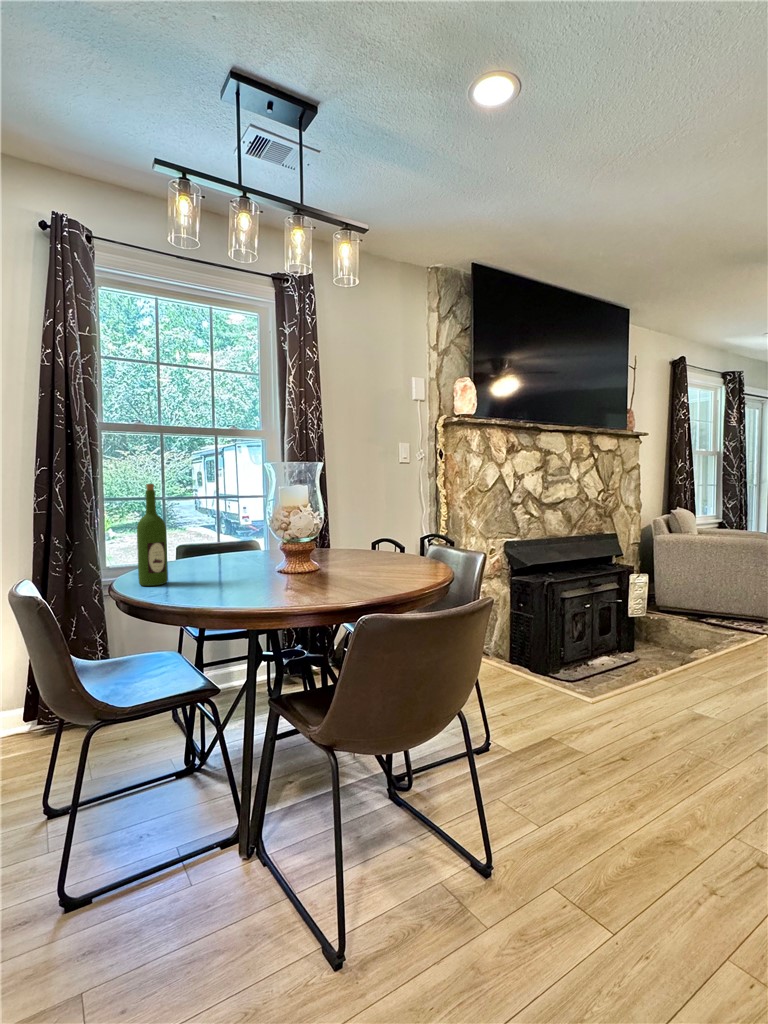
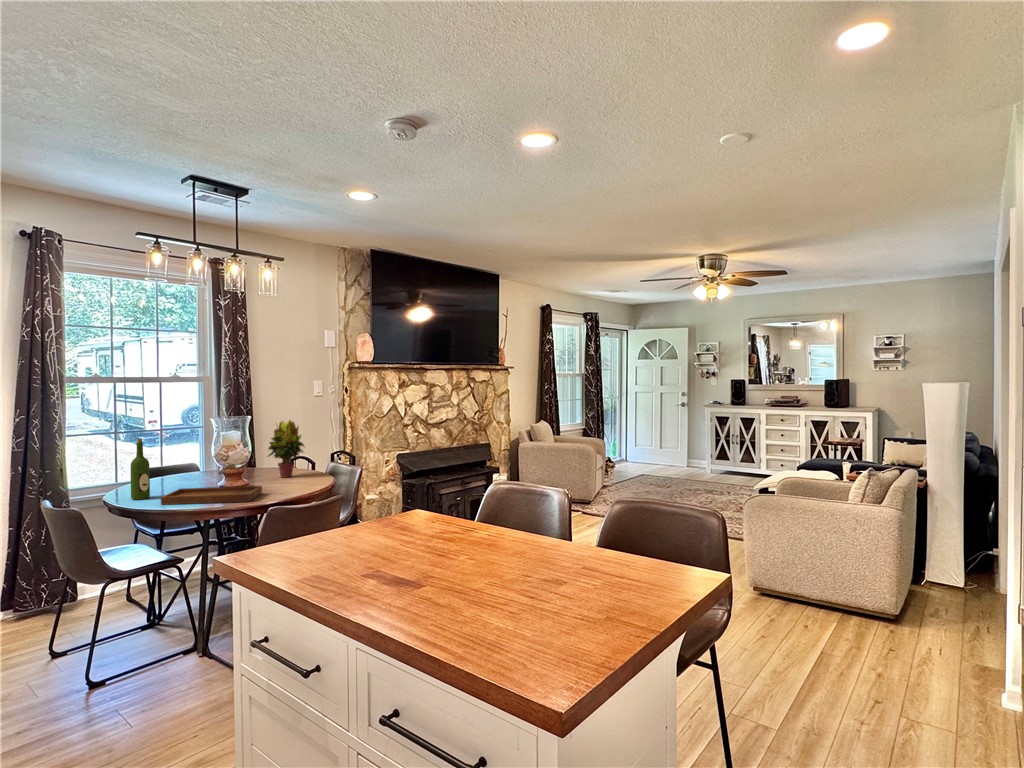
potted plant: none [346,471,404,563] -> present [268,420,304,478]
tray: none [171,541,341,603] -> present [161,470,262,505]

